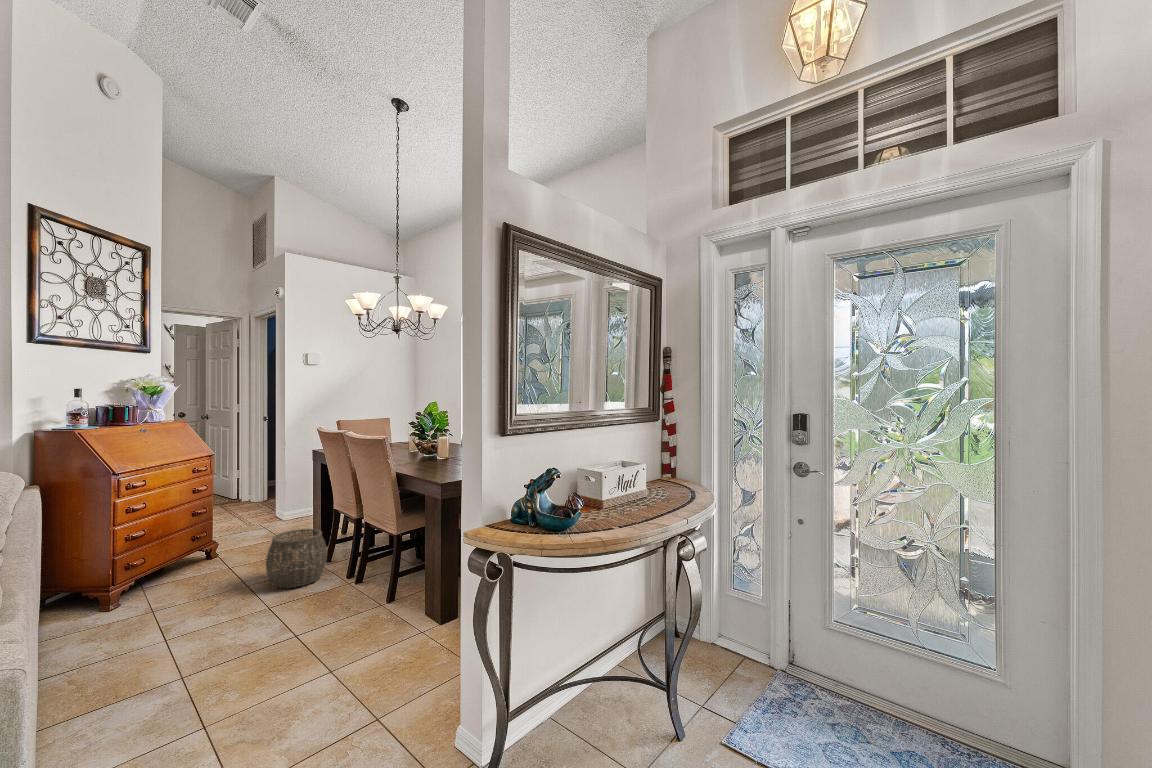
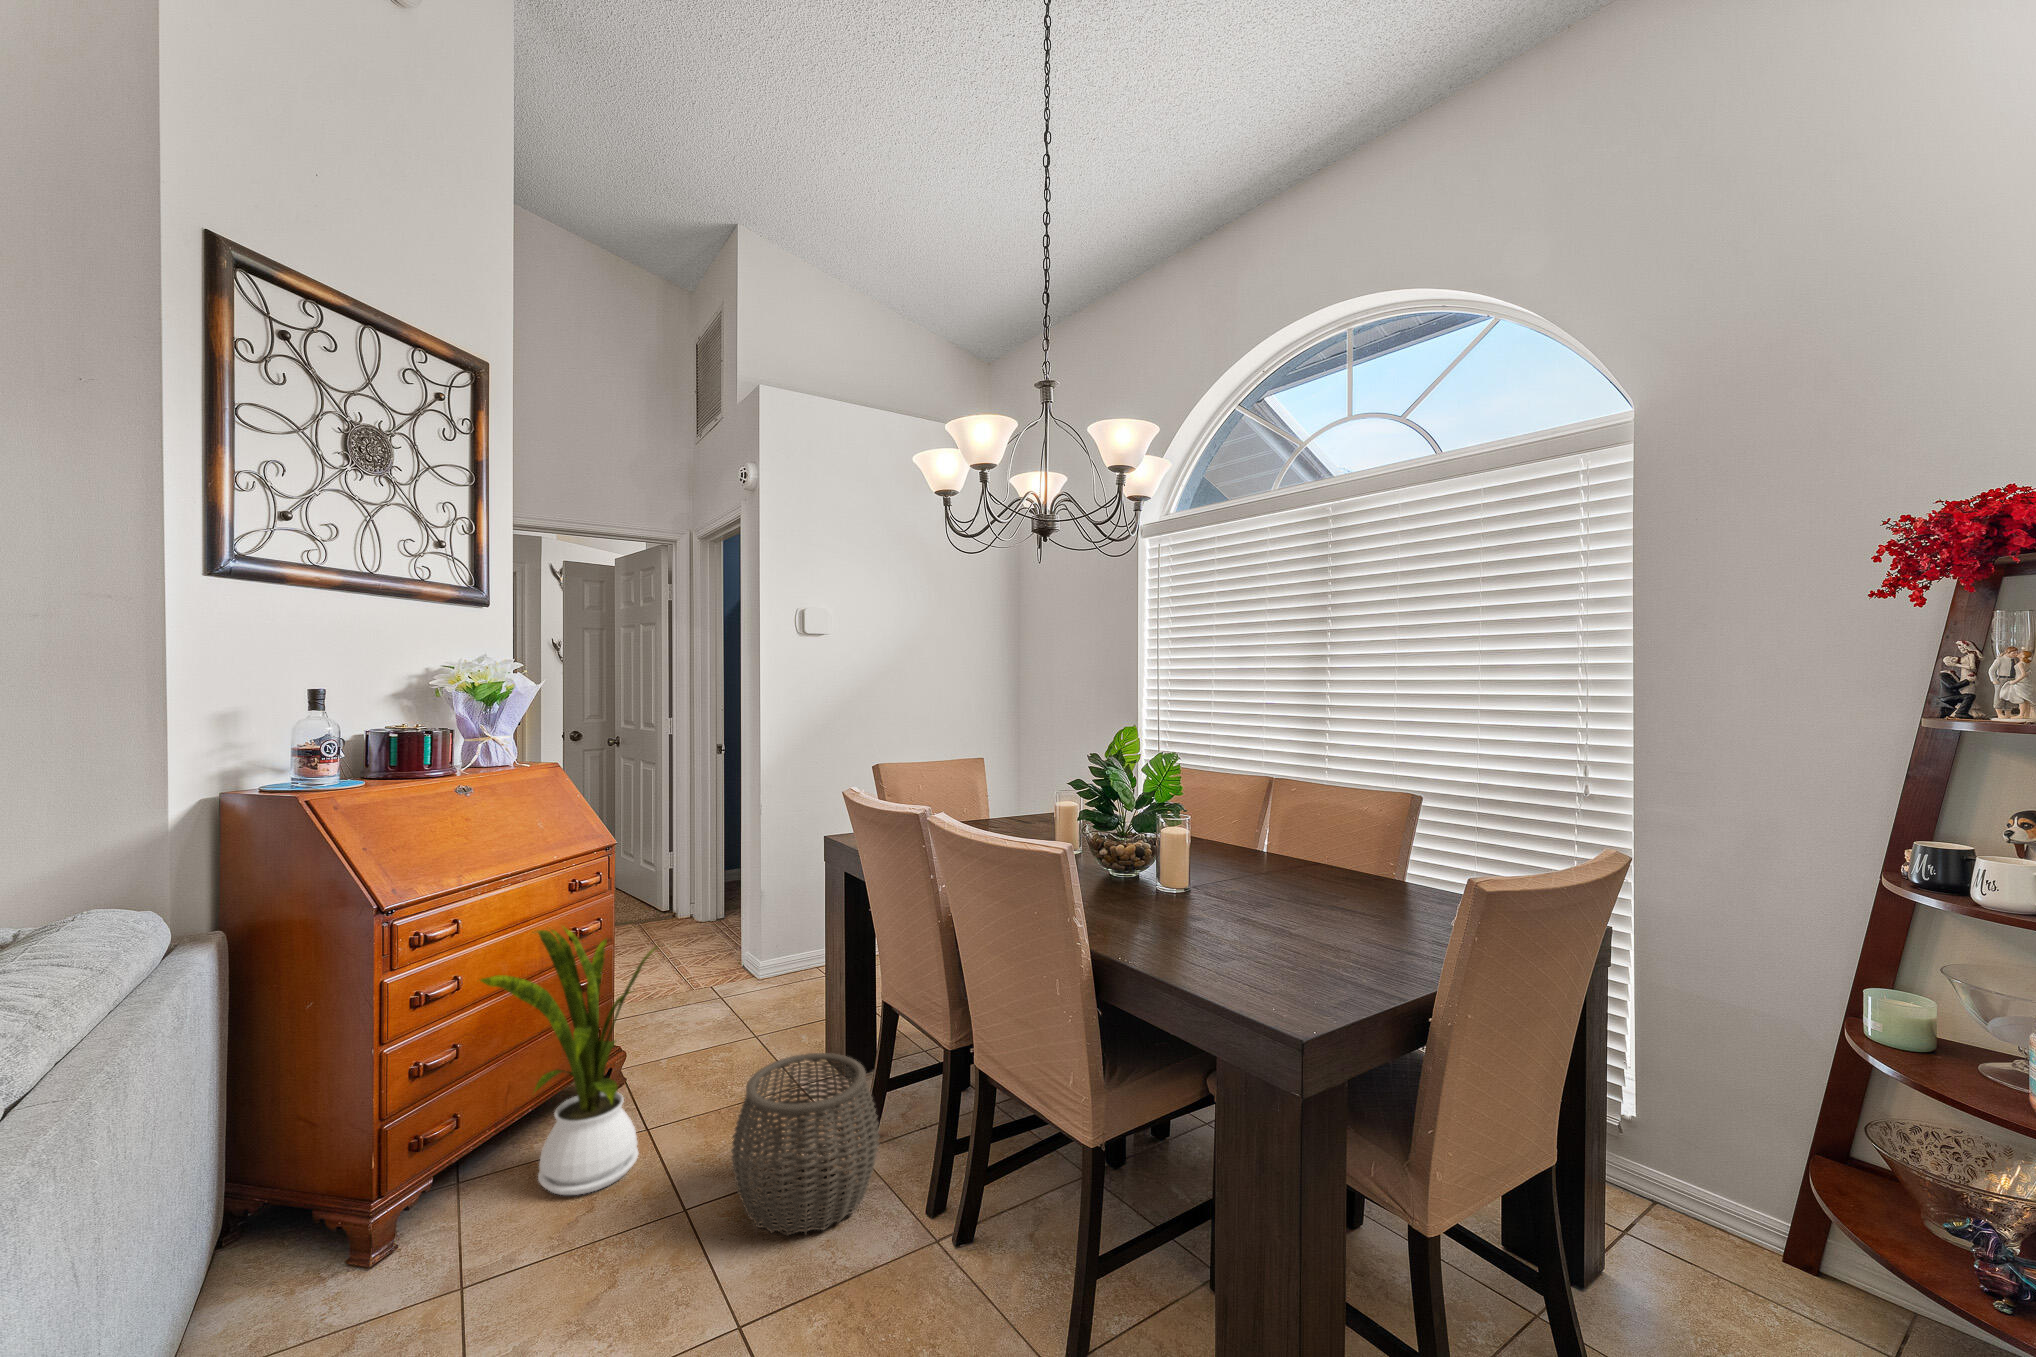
house plant: none [155,481,237,587] -> present [480,927,657,1195]

